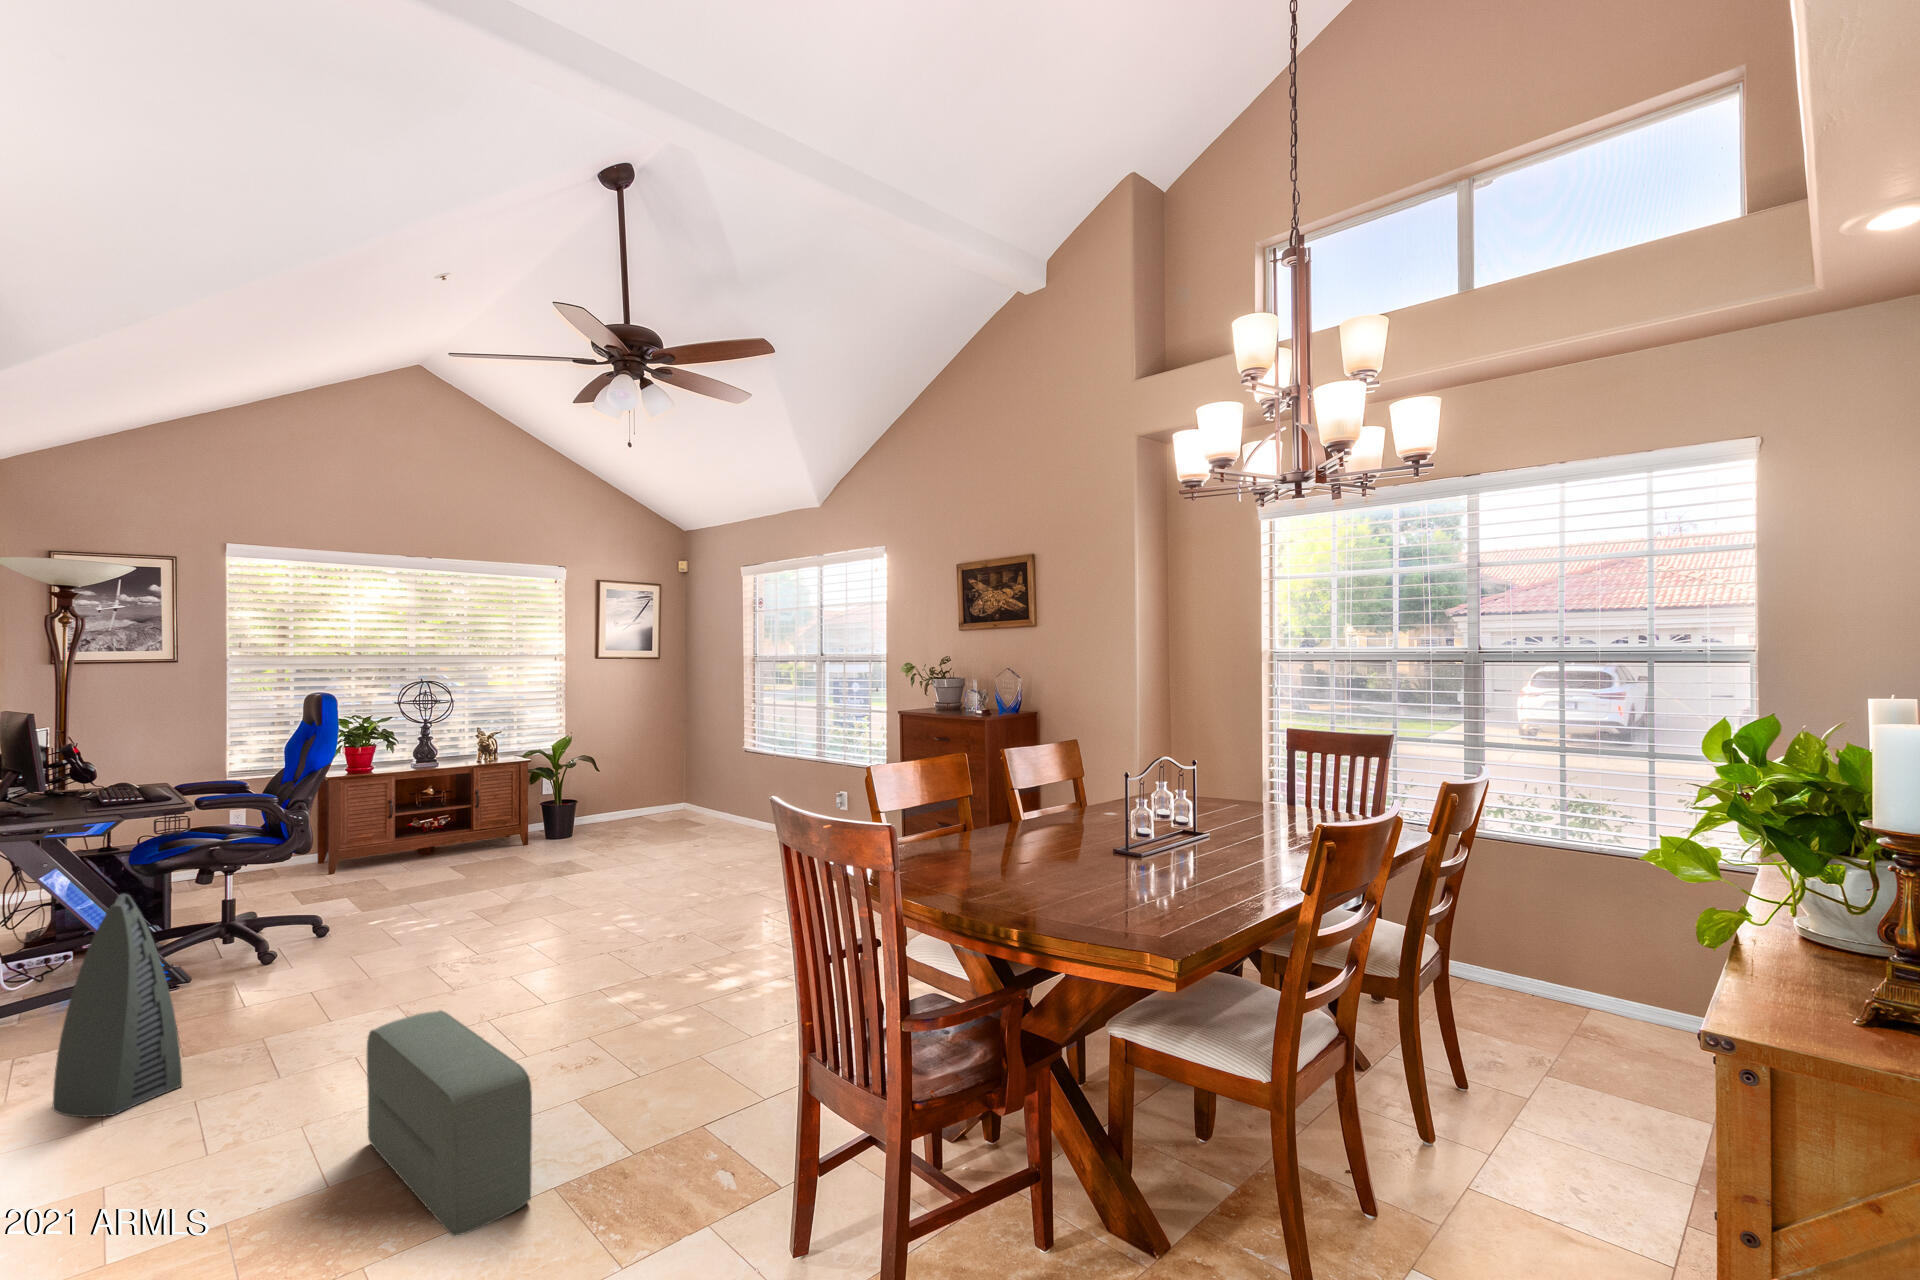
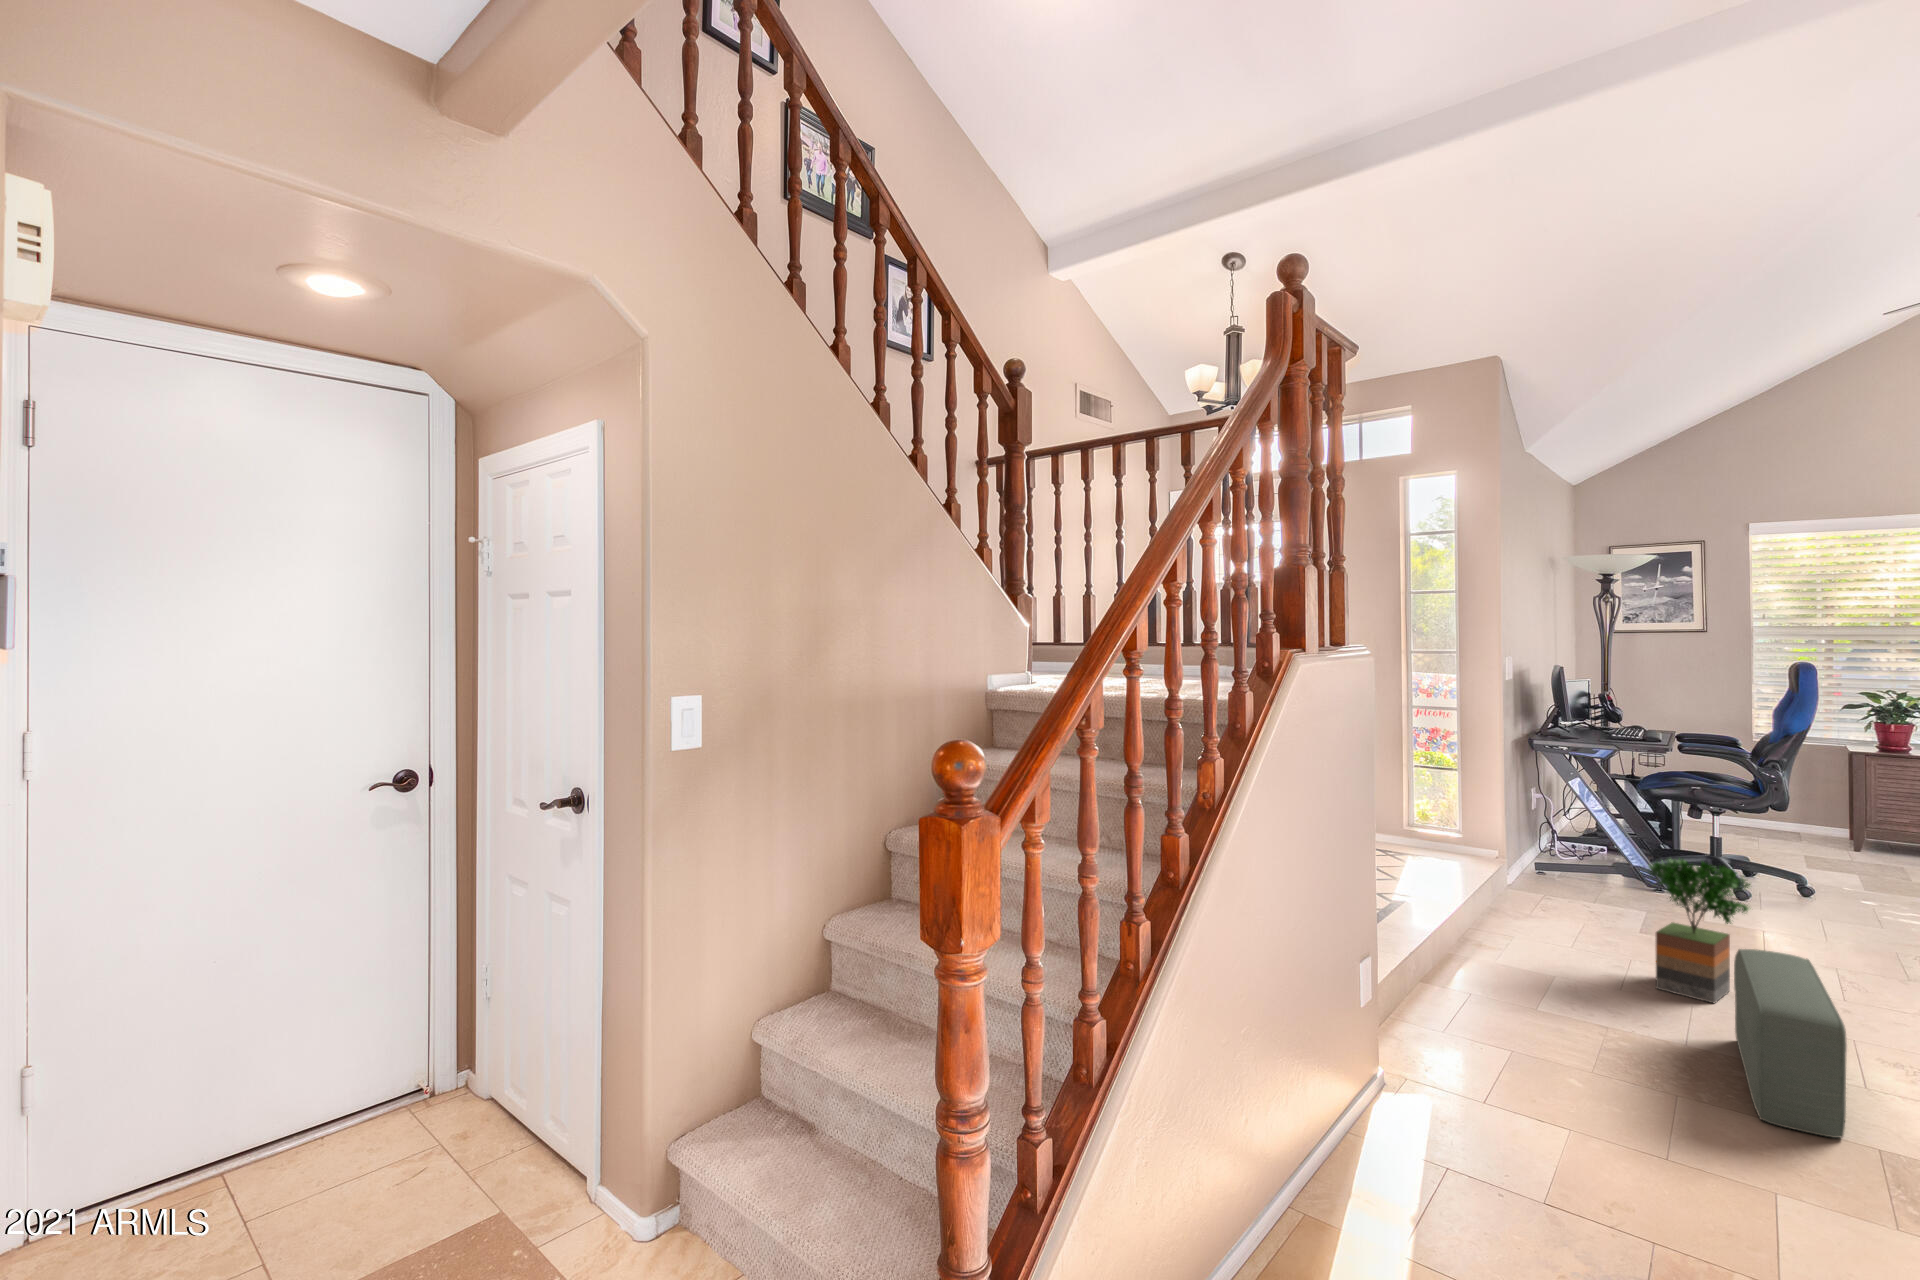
air purifier: present [53,894,182,1117] -> none [1559,803,1635,952]
potted tree: none [215,930,357,1126] -> present [1648,859,1750,1003]

